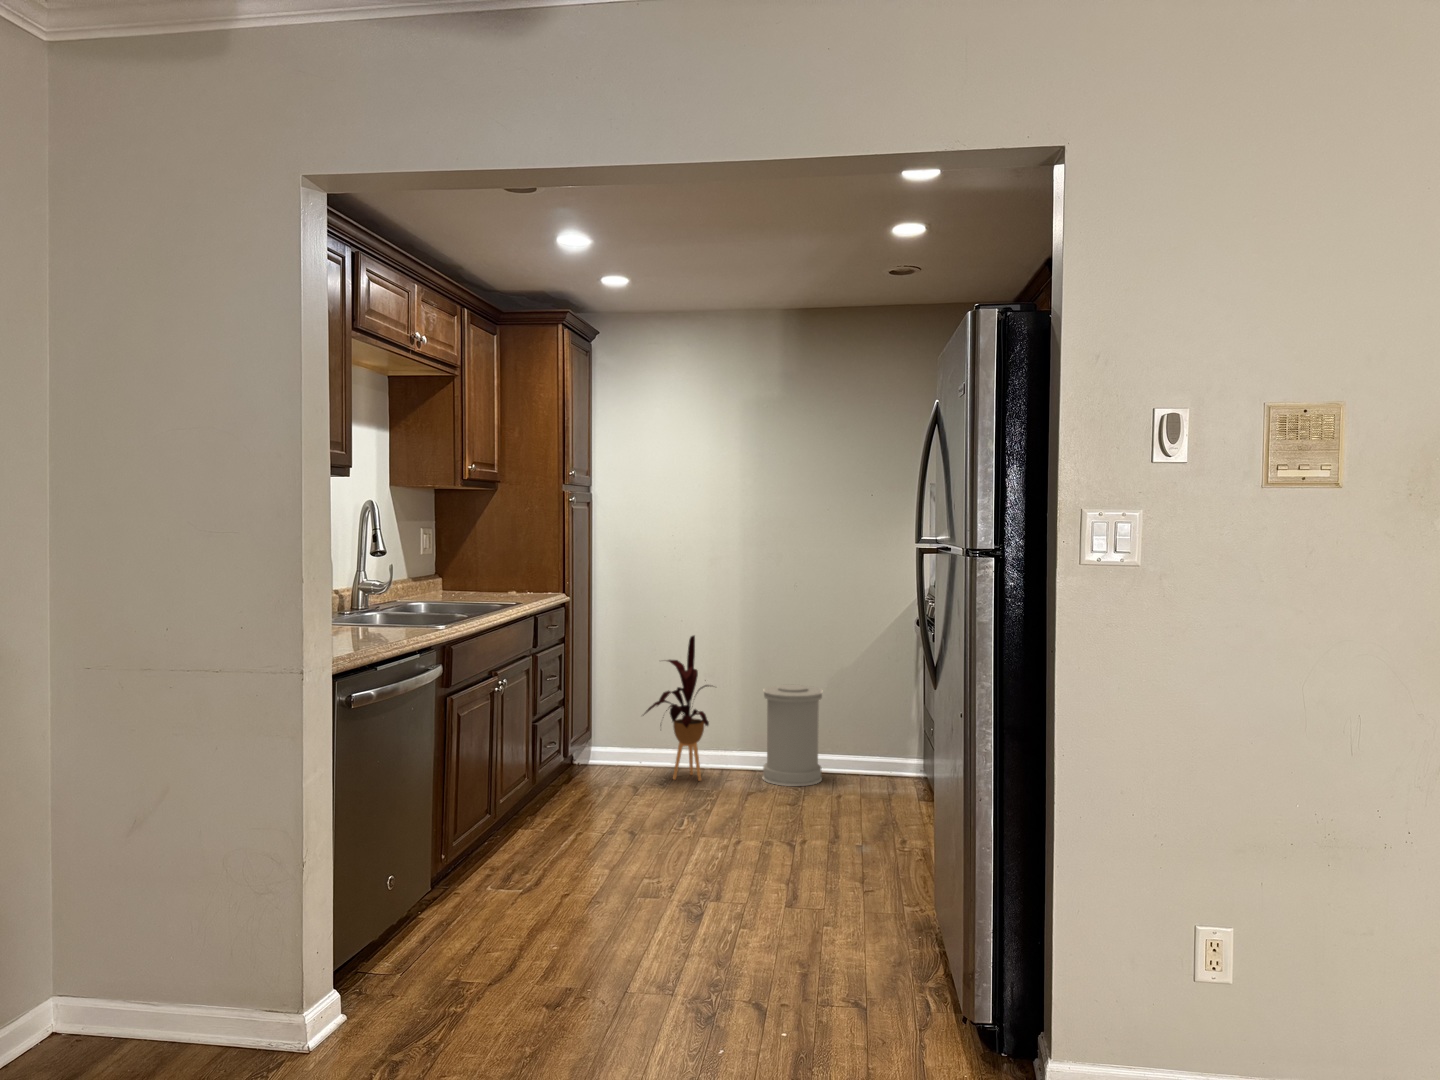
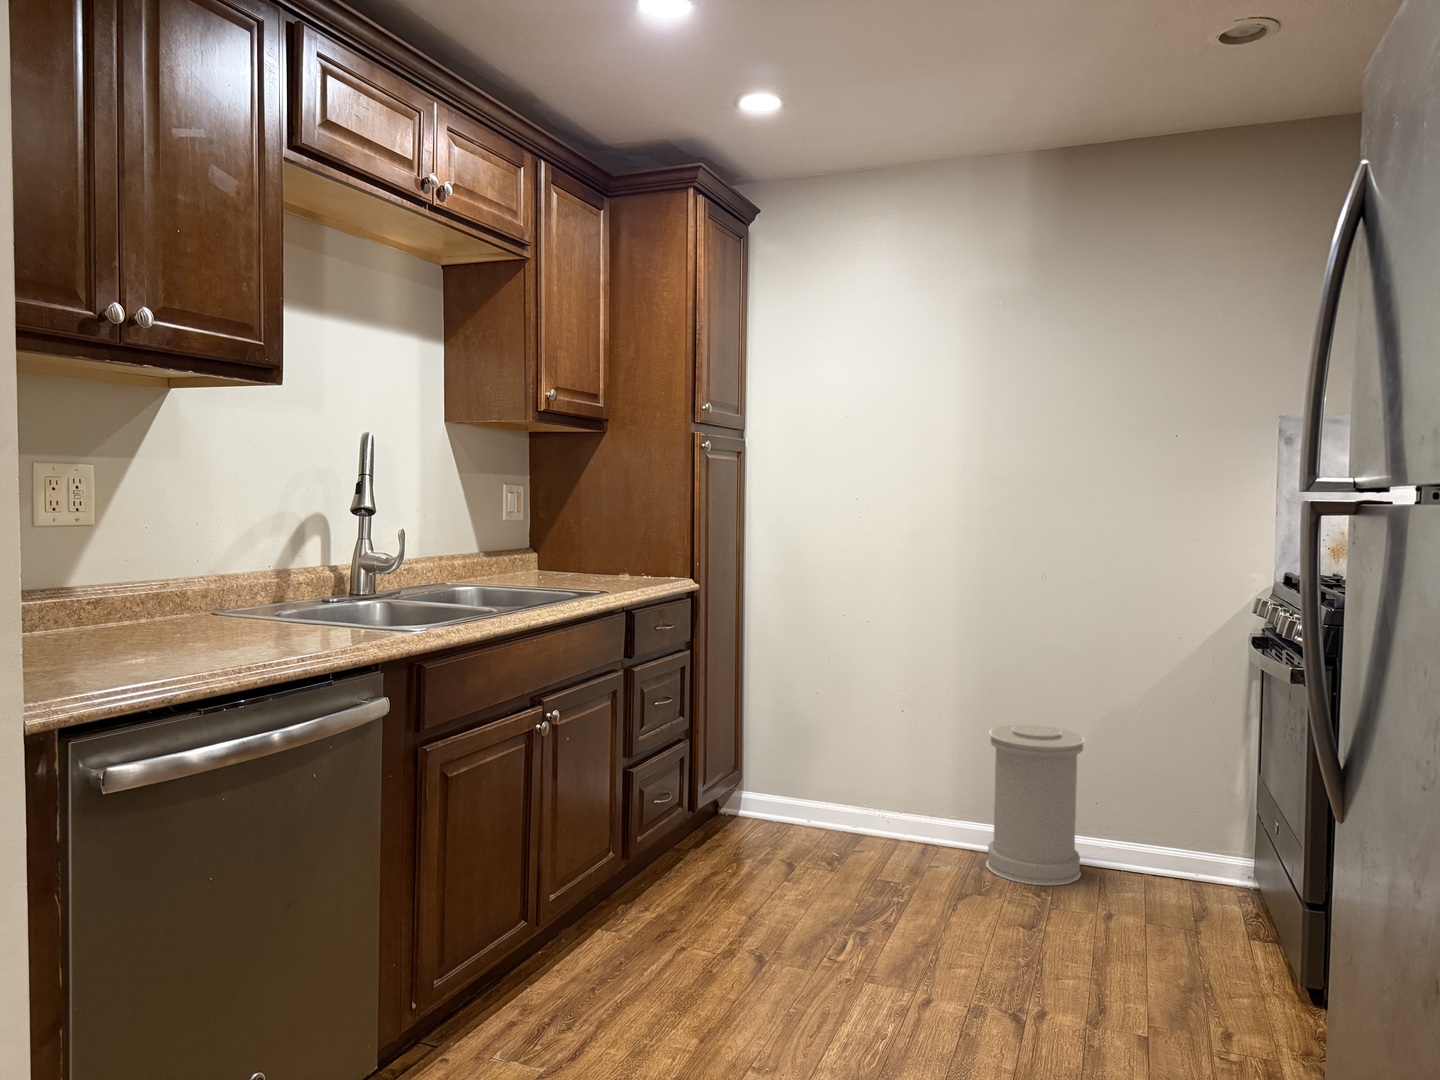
house plant: present [644,636,711,781] -> none [803,645,918,861]

